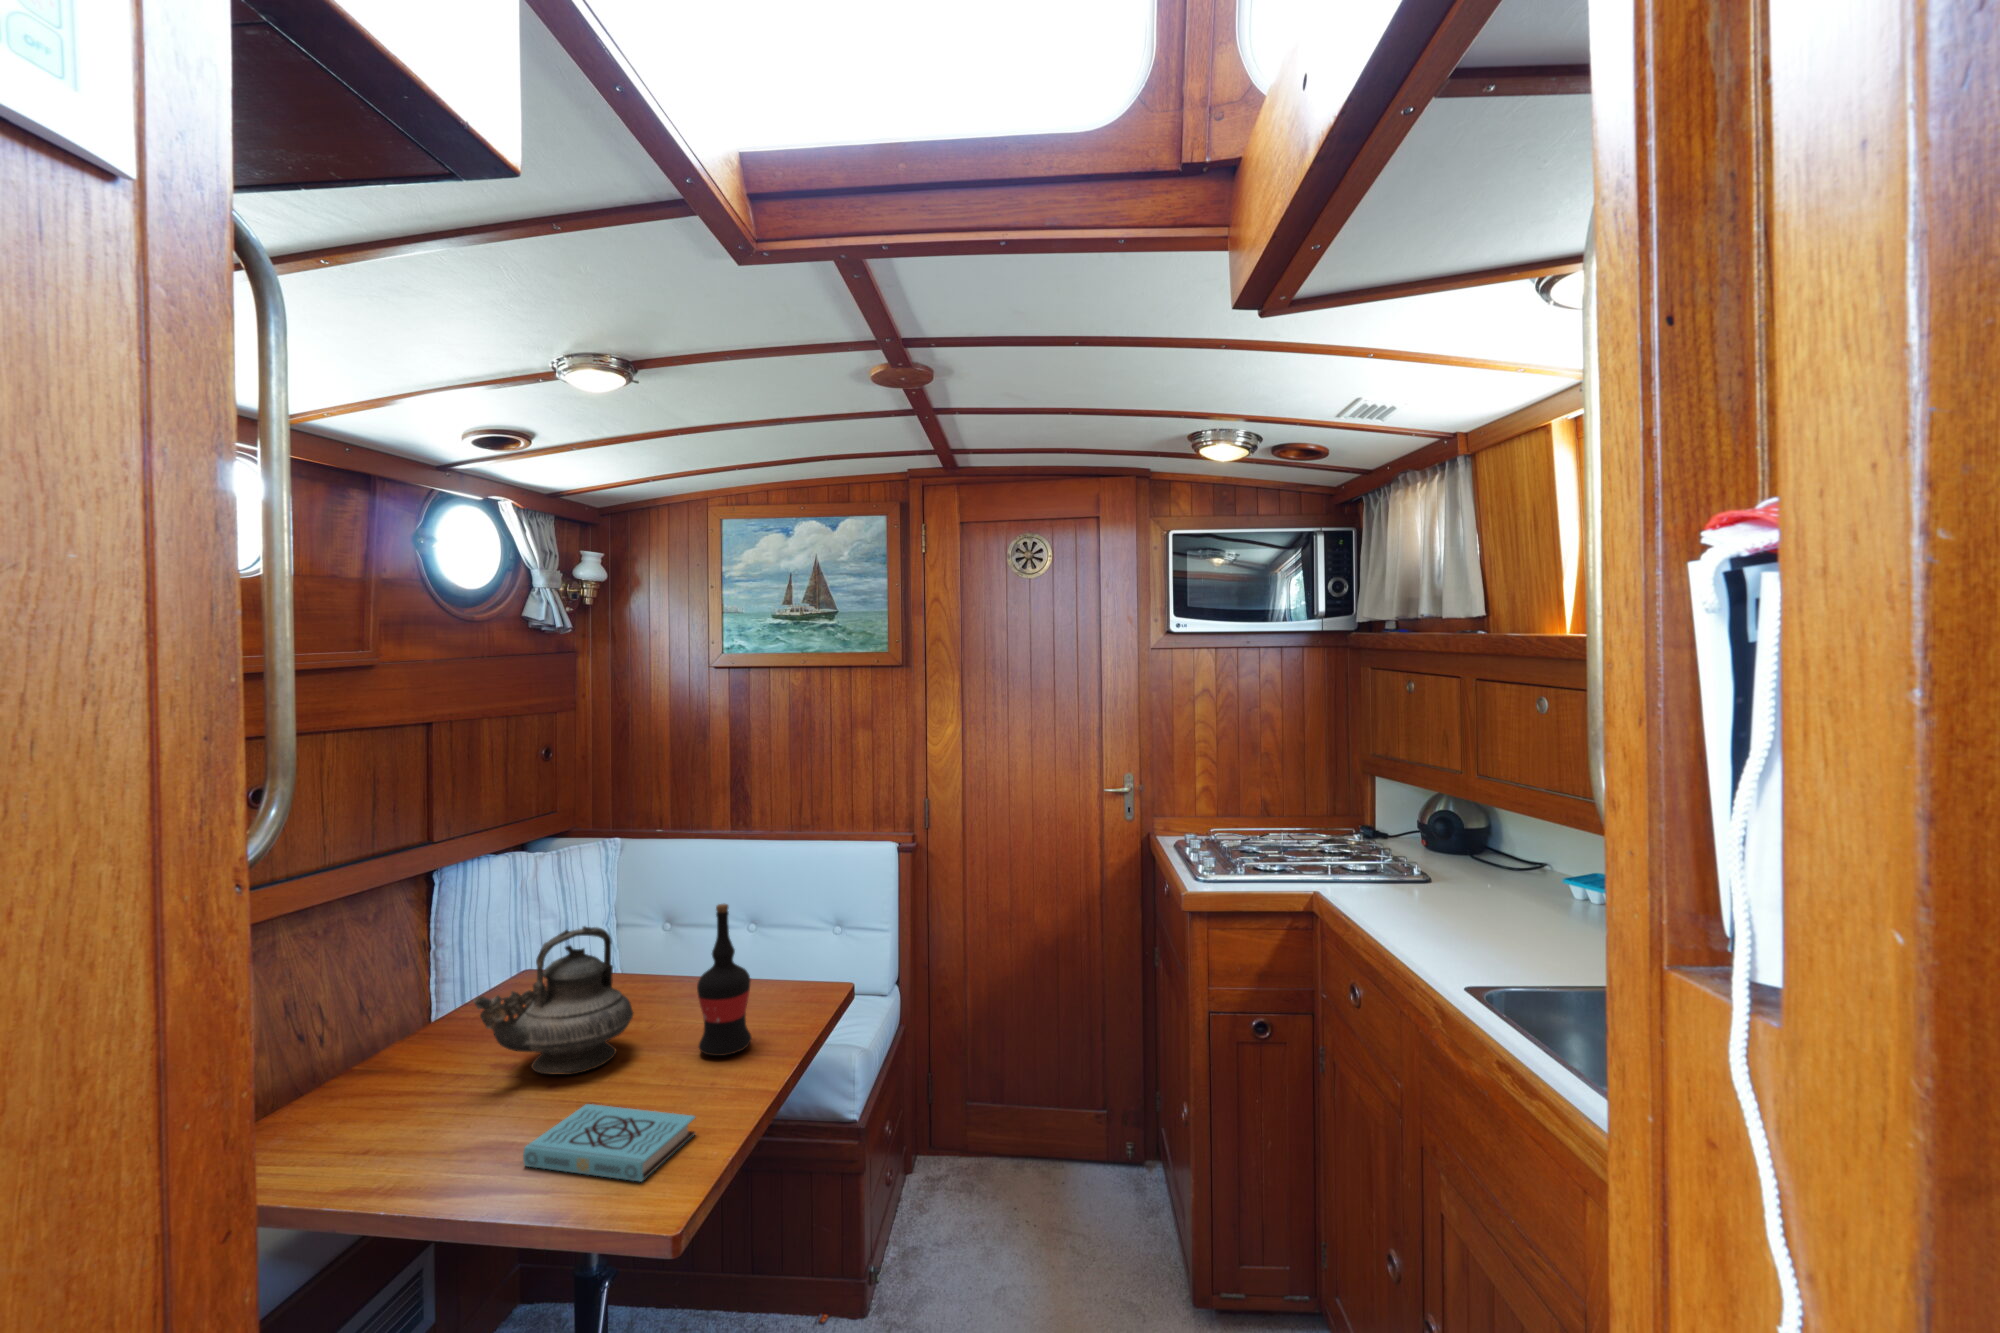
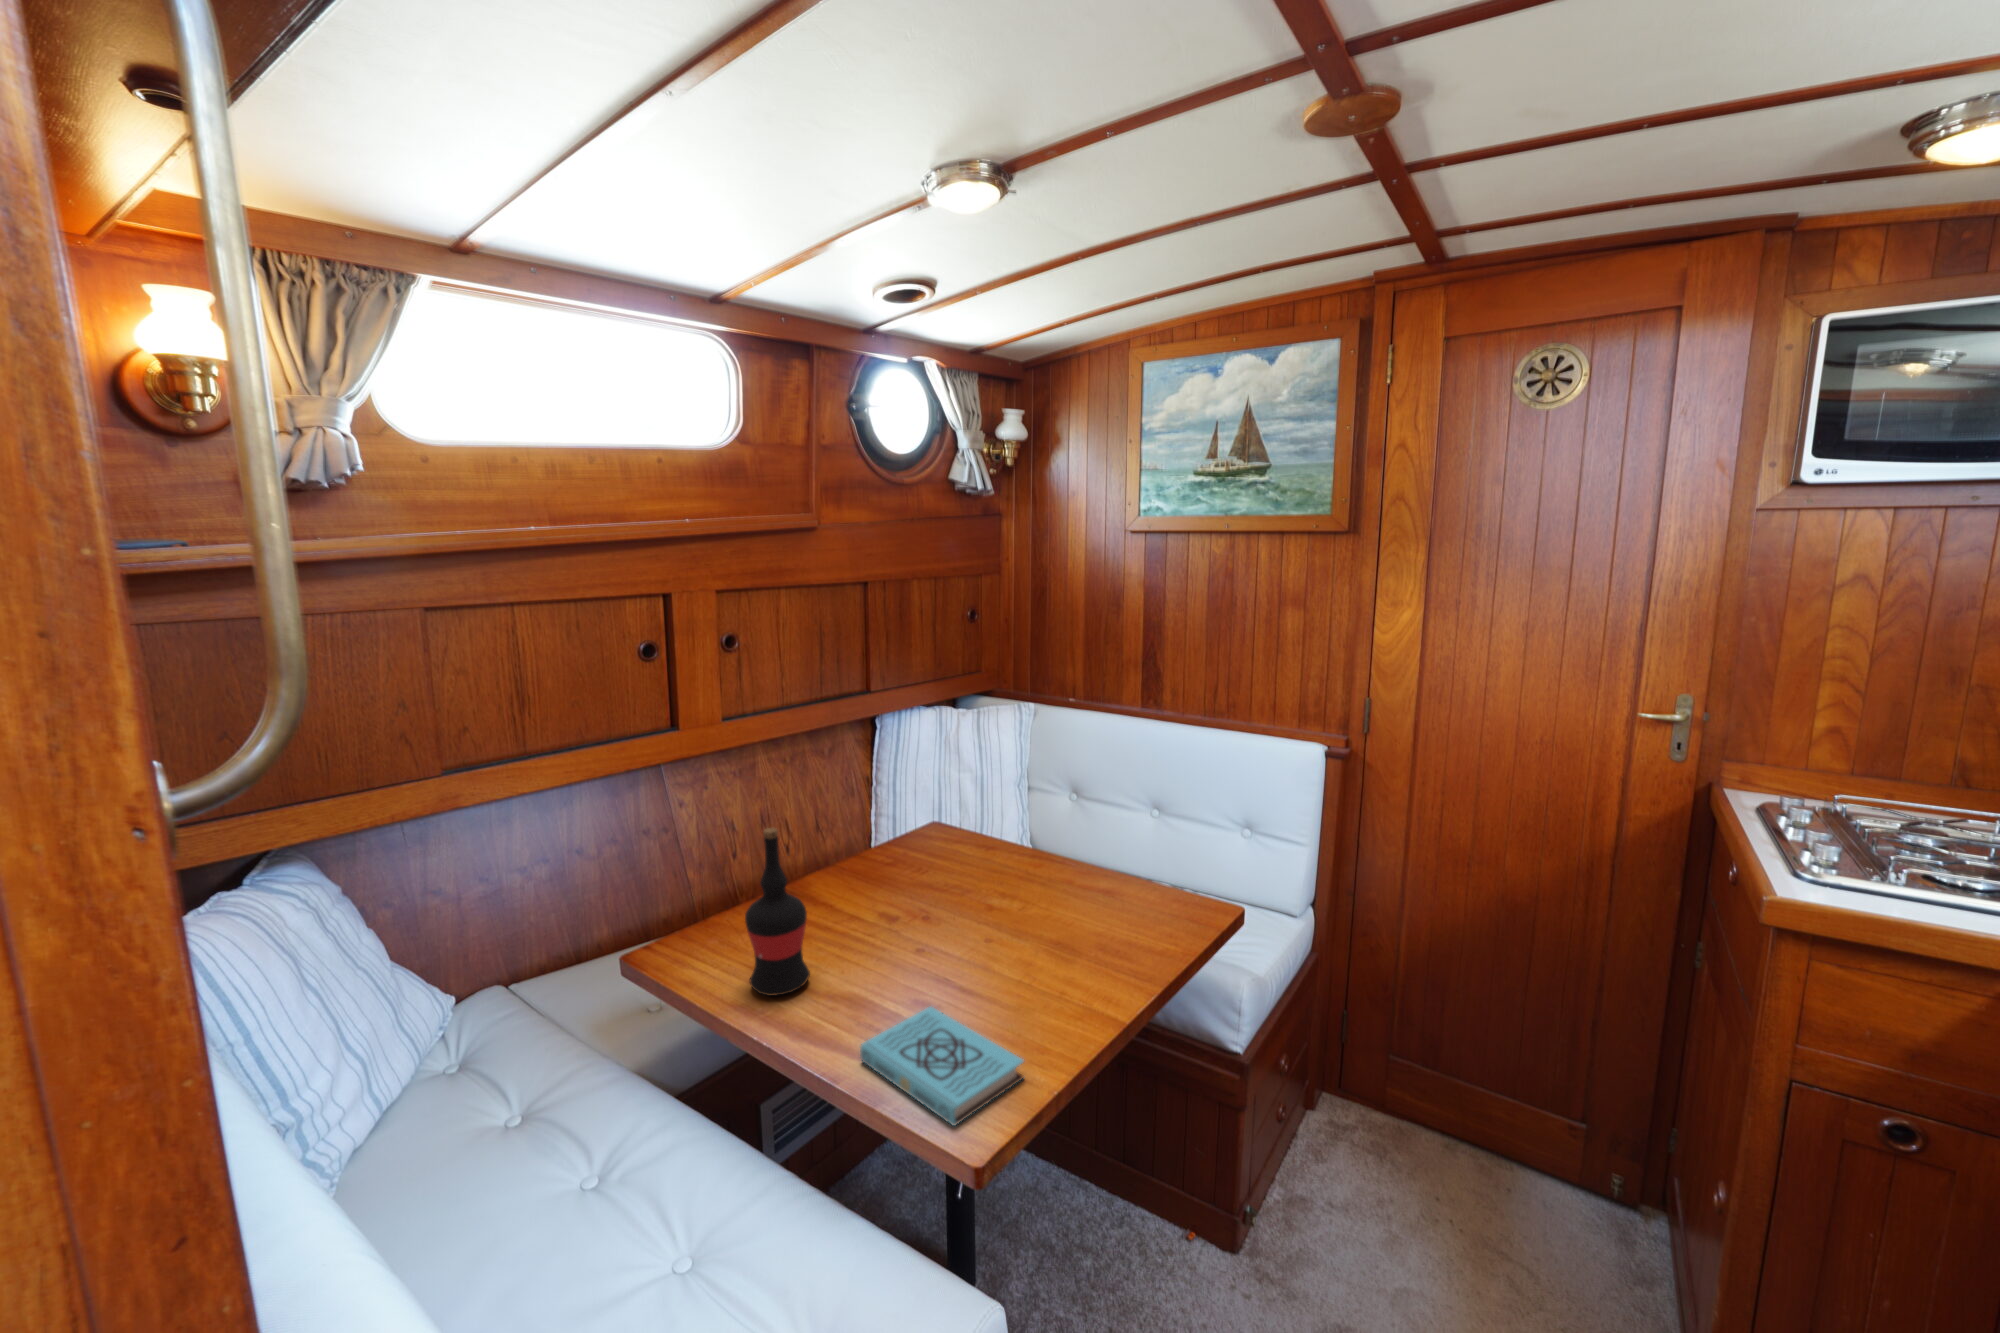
wine bottle: present [697,904,752,1056] -> present [745,828,810,996]
teapot: present [473,926,634,1075] -> none [848,813,999,959]

